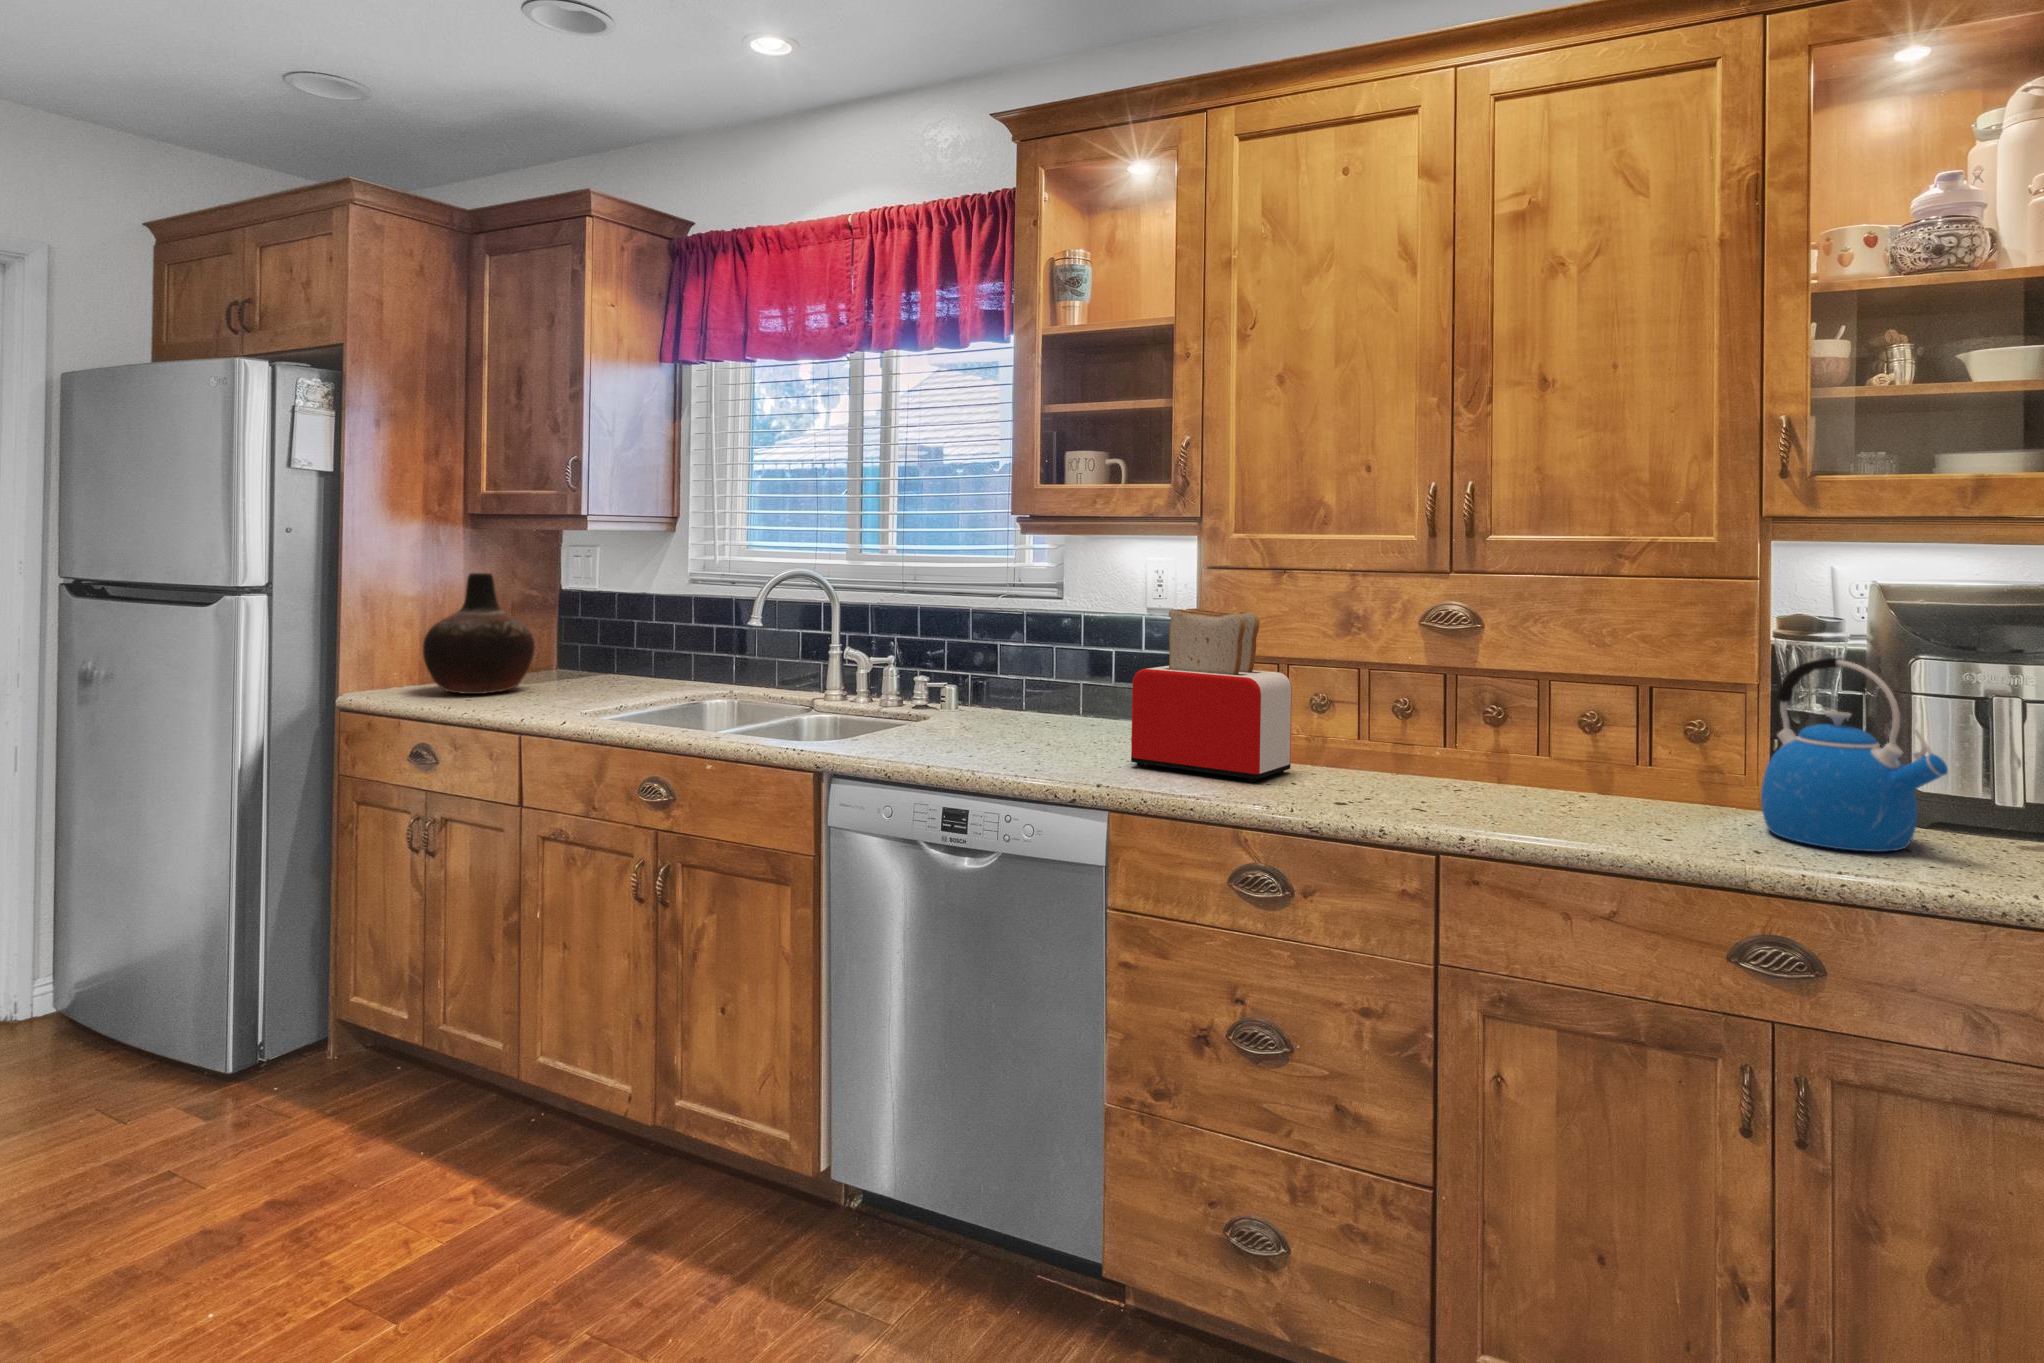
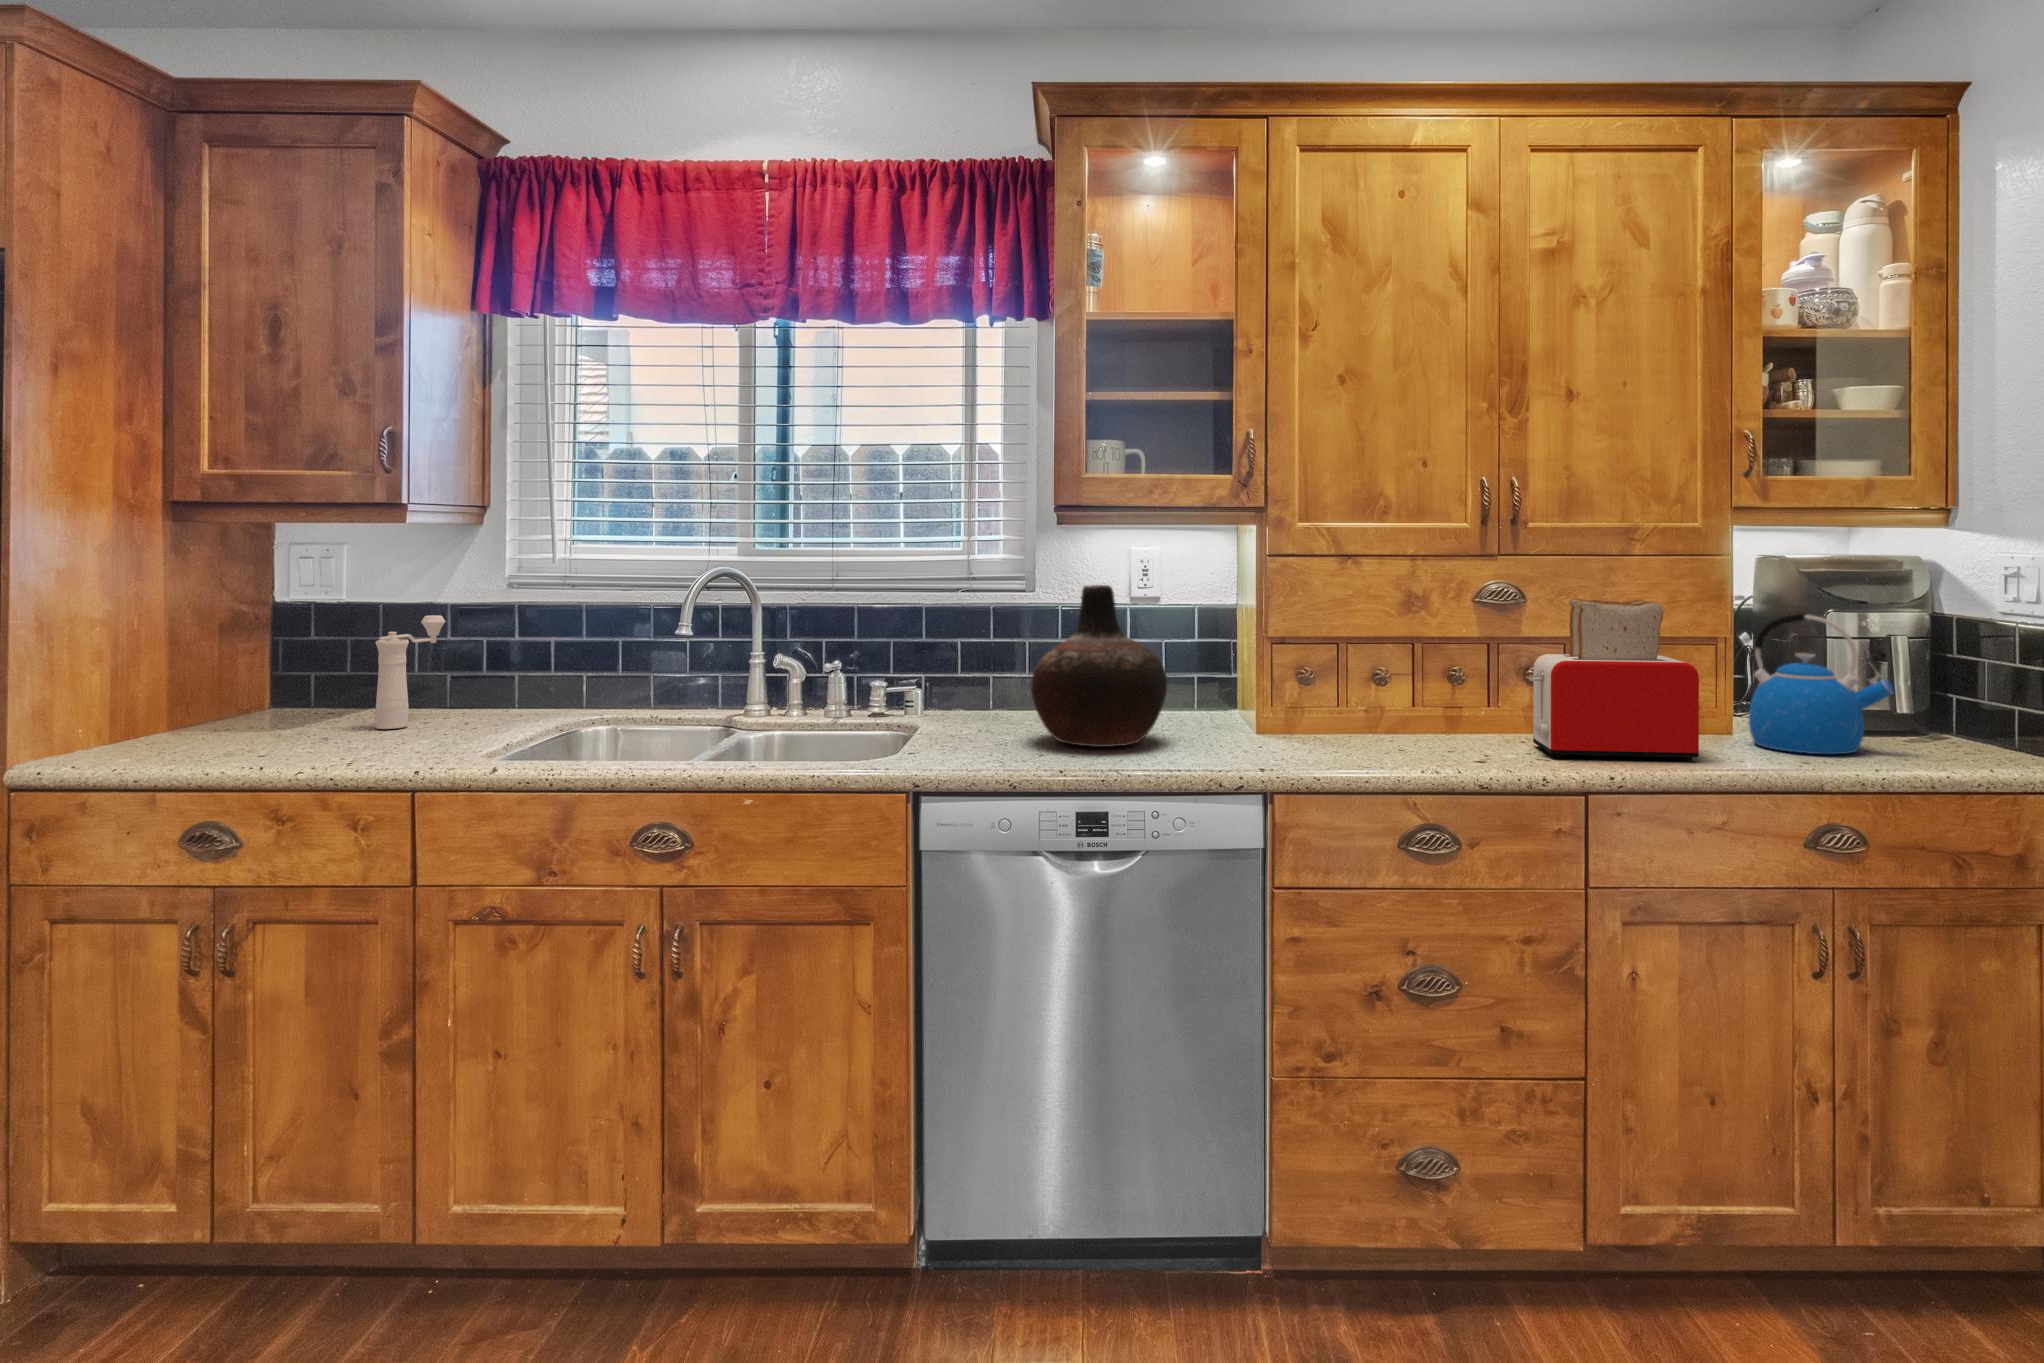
vase: present [423,573,535,694] -> present [1031,585,1167,747]
pepper mill: none [585,601,649,687] -> present [375,615,445,729]
toaster: present [1131,608,1292,782] -> present [1528,598,1699,760]

